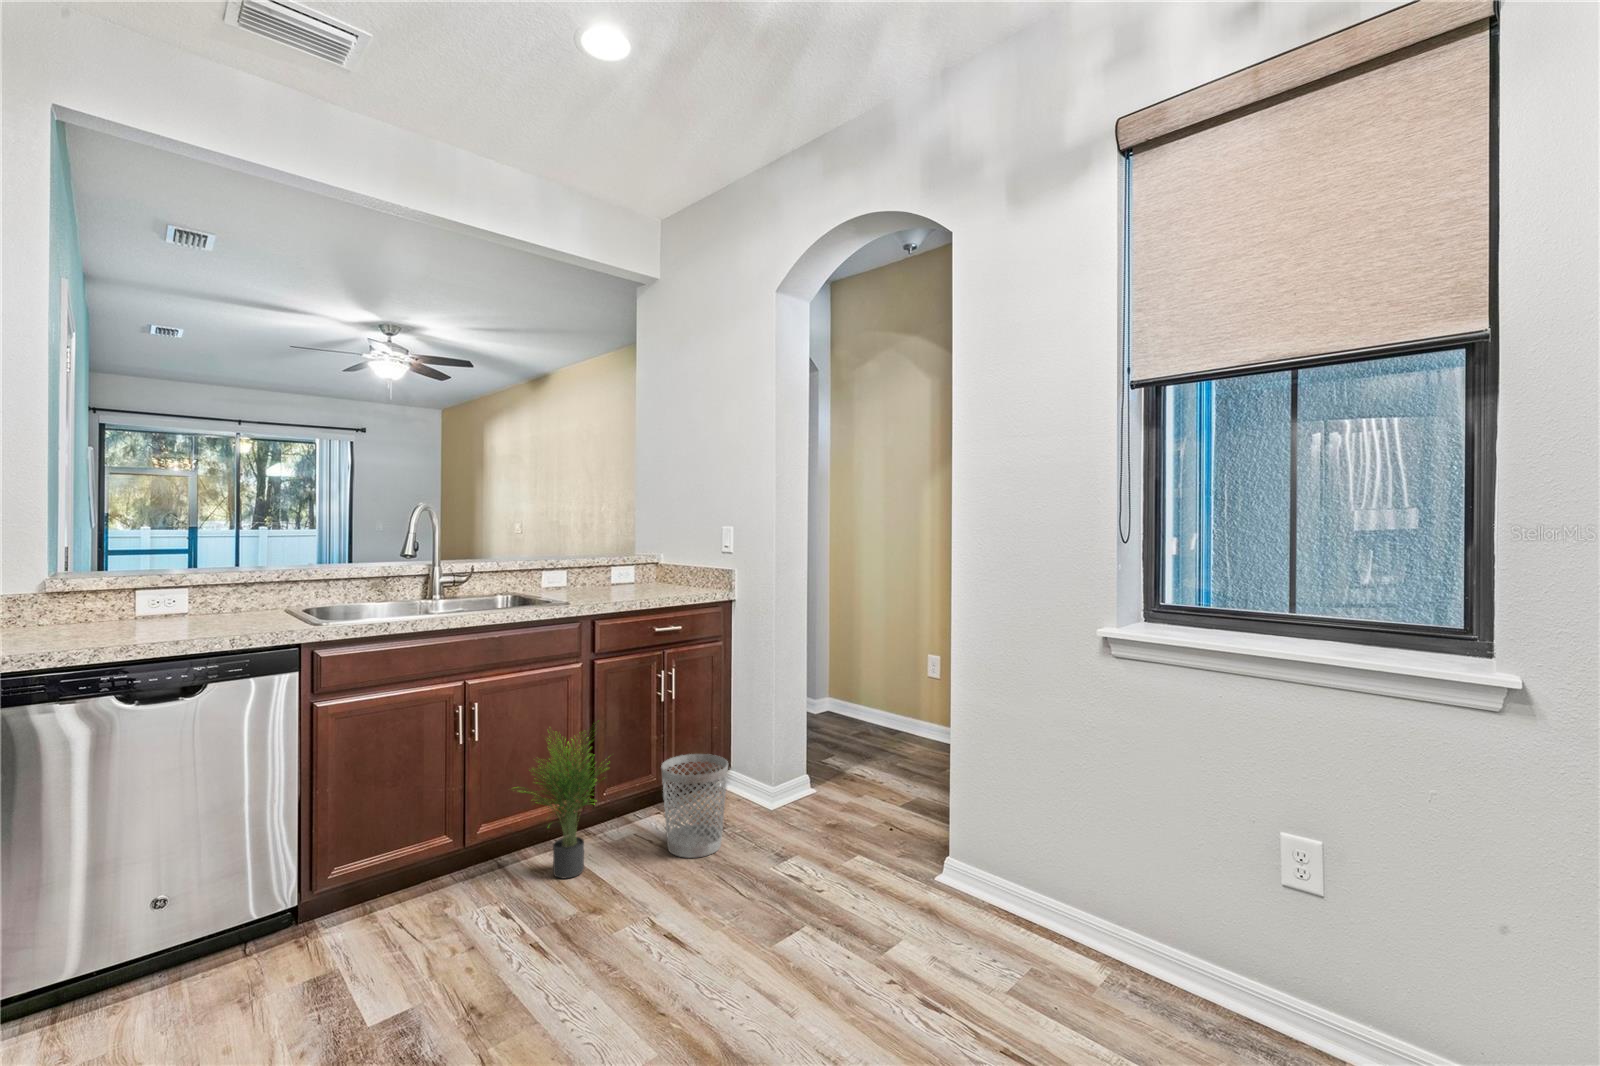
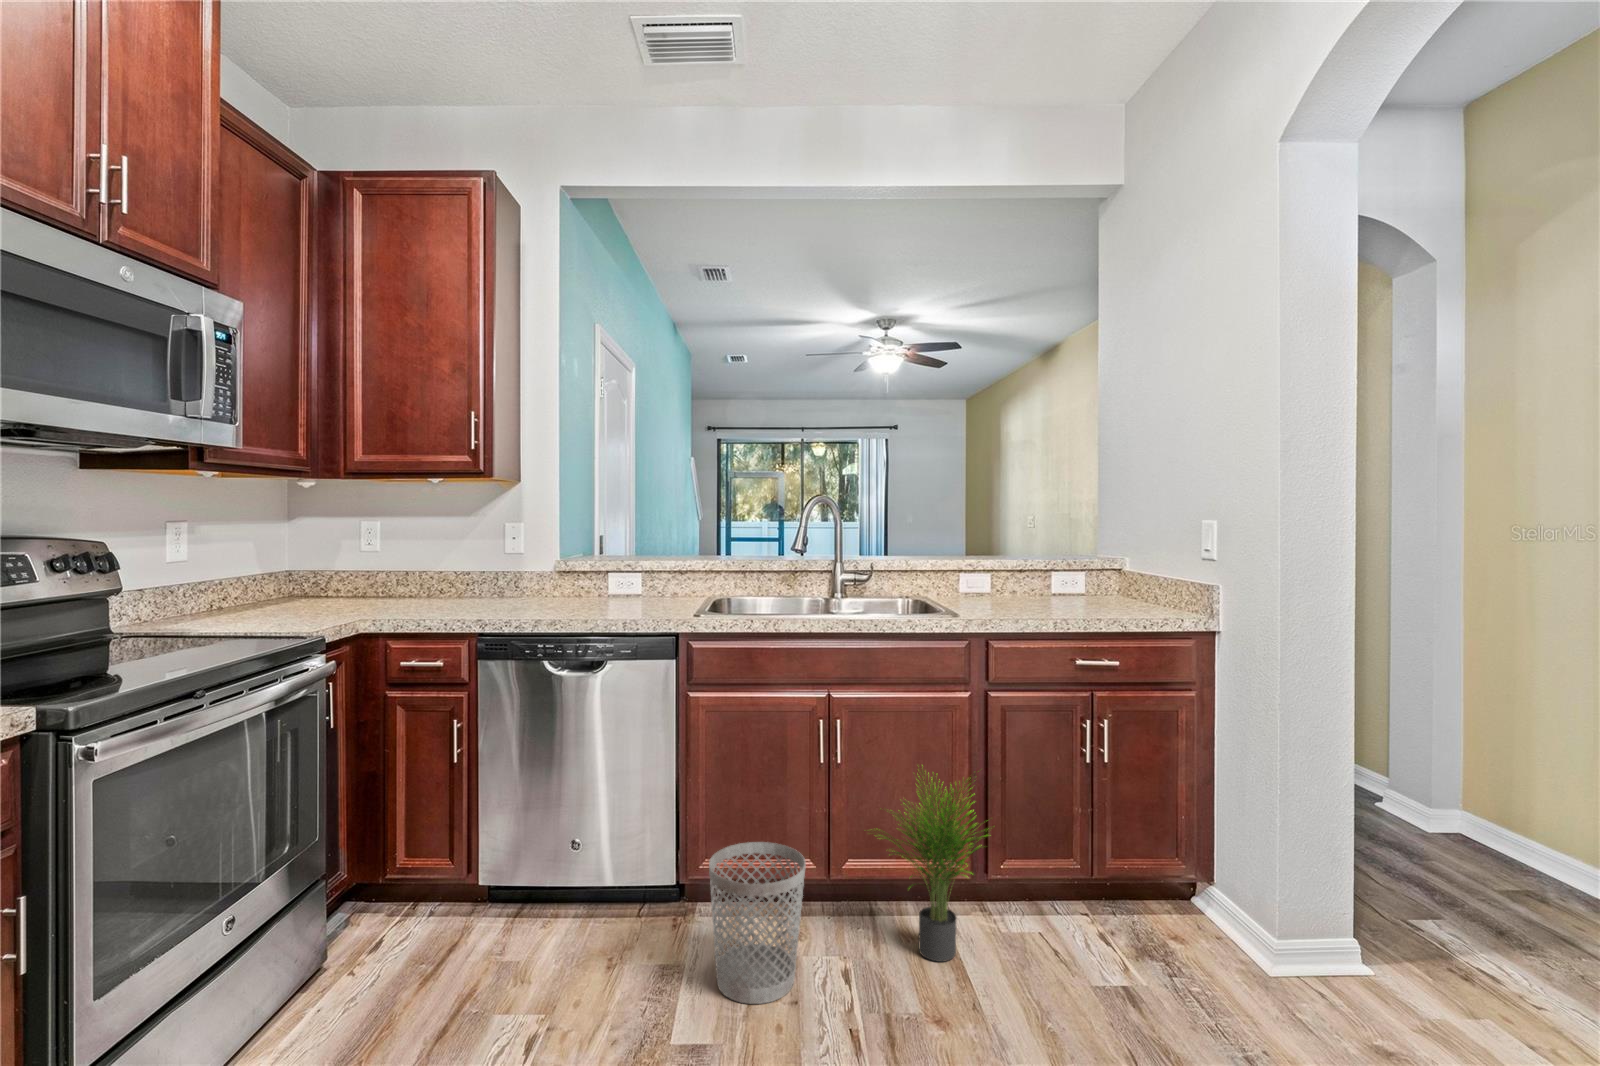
wastebasket: present [661,754,728,858] -> present [709,842,806,1004]

